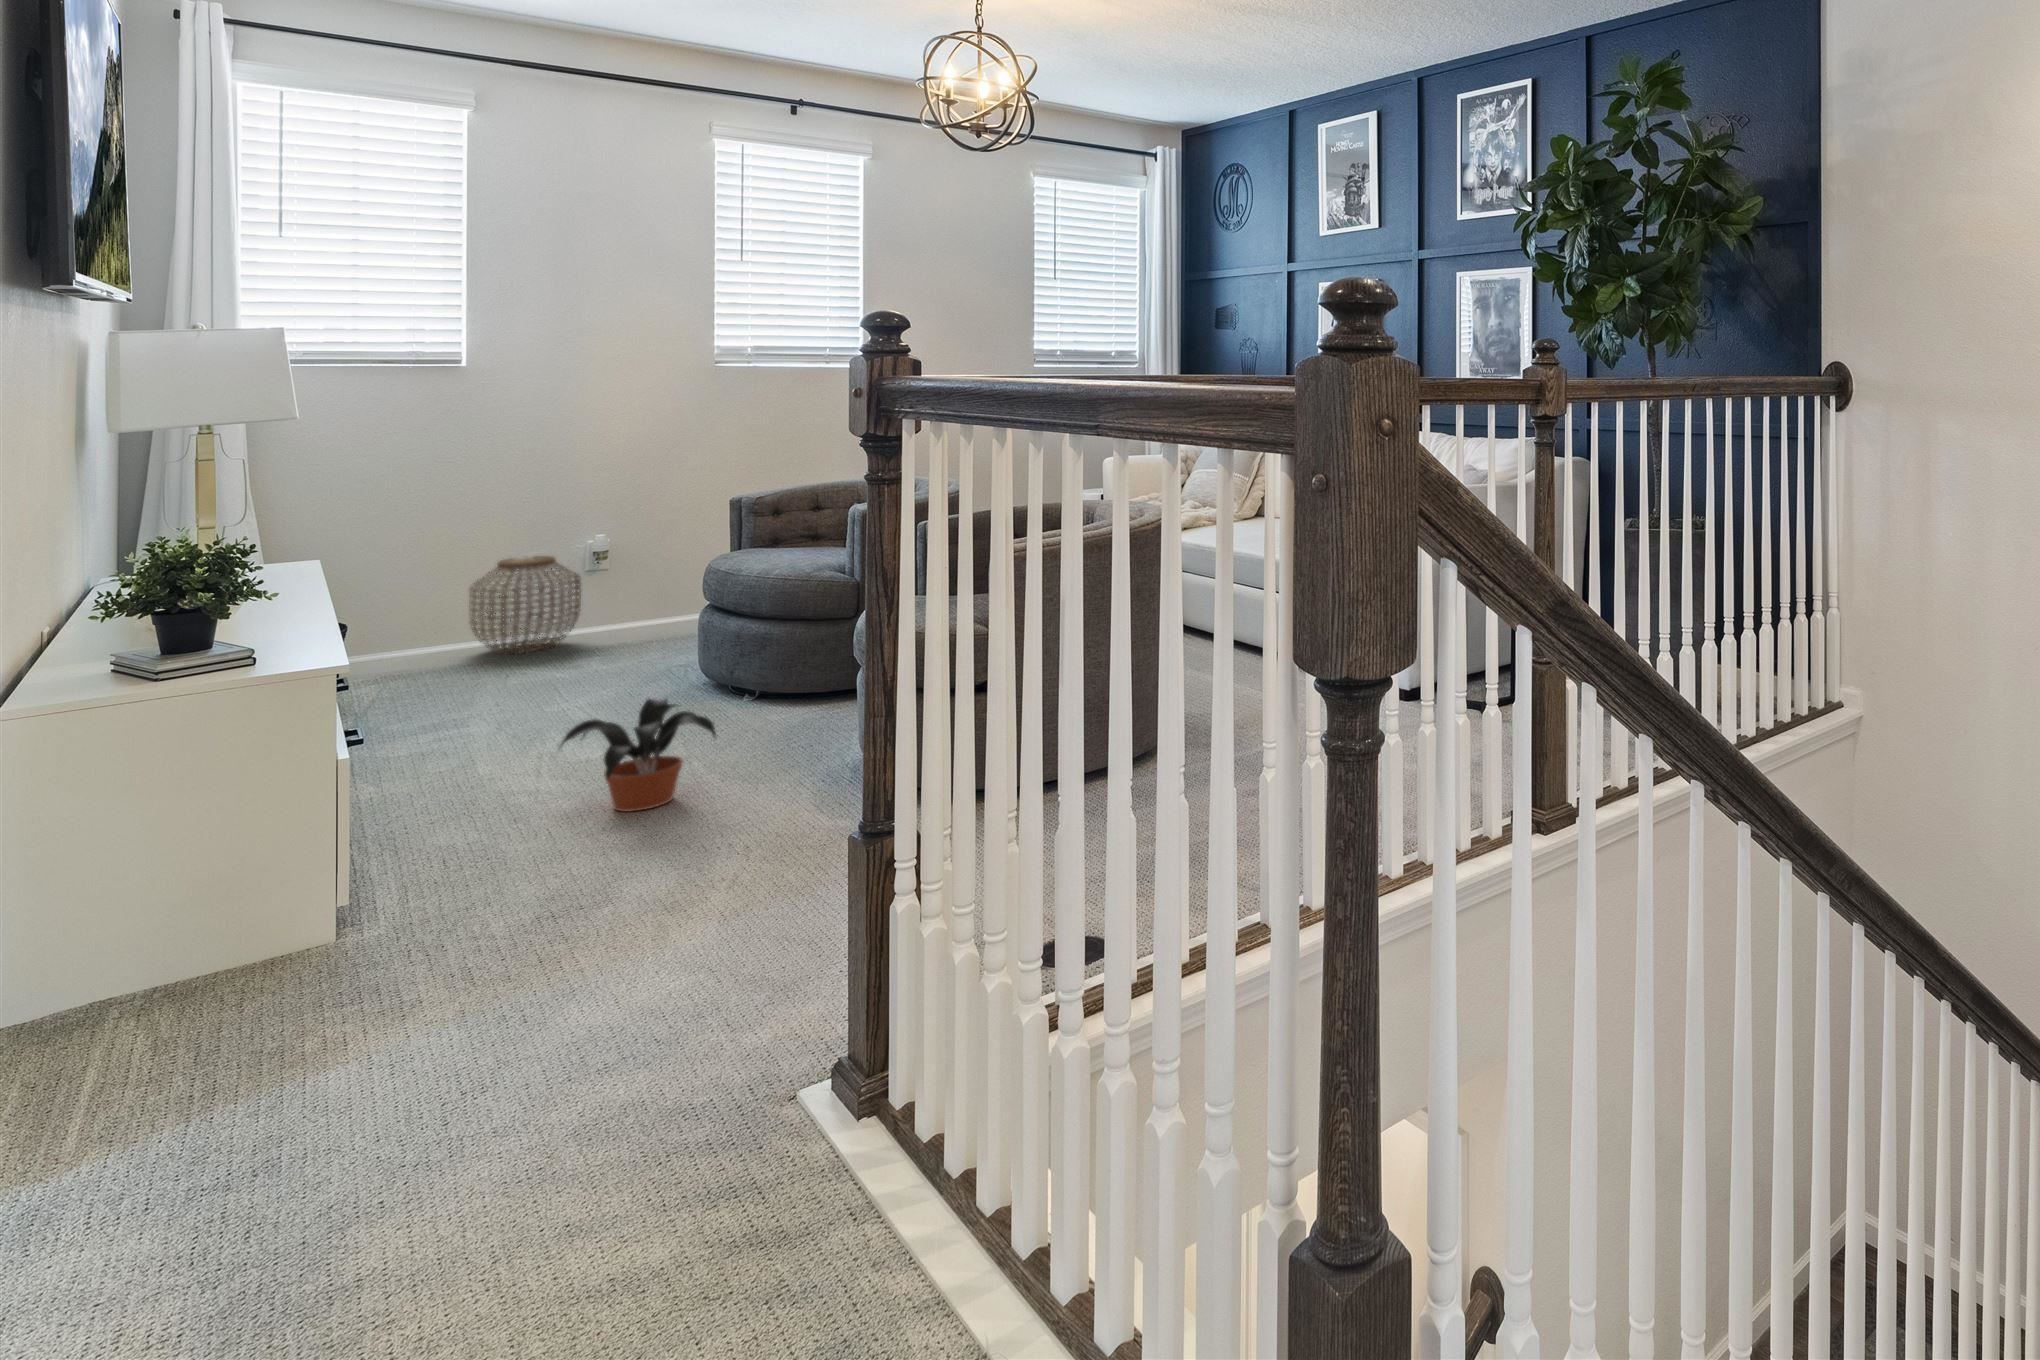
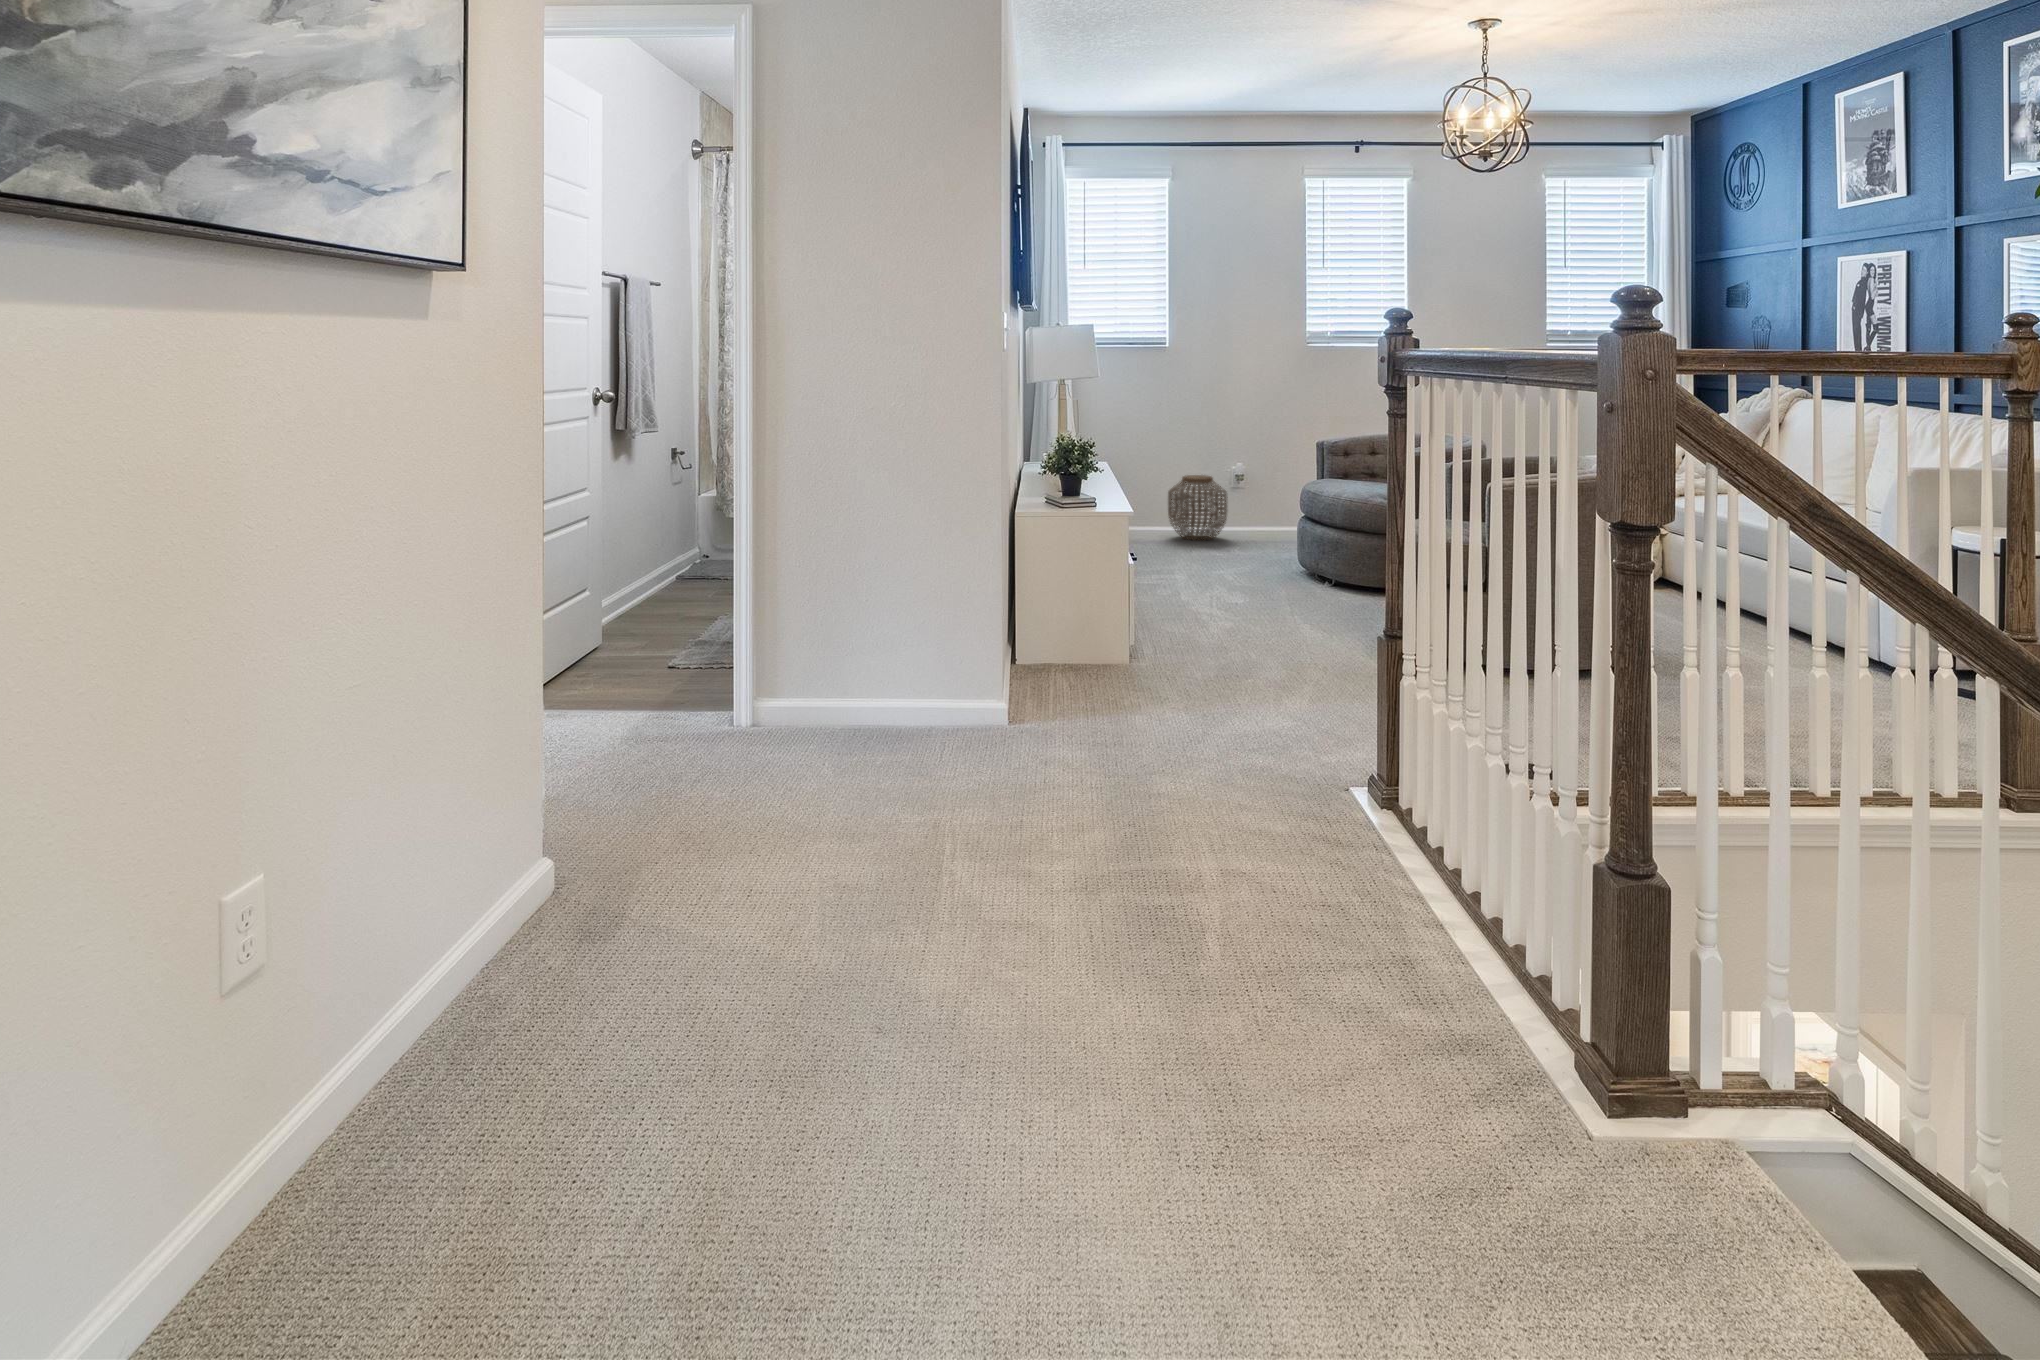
potted plant: present [560,699,716,812] -> none [1221,567,1307,638]

